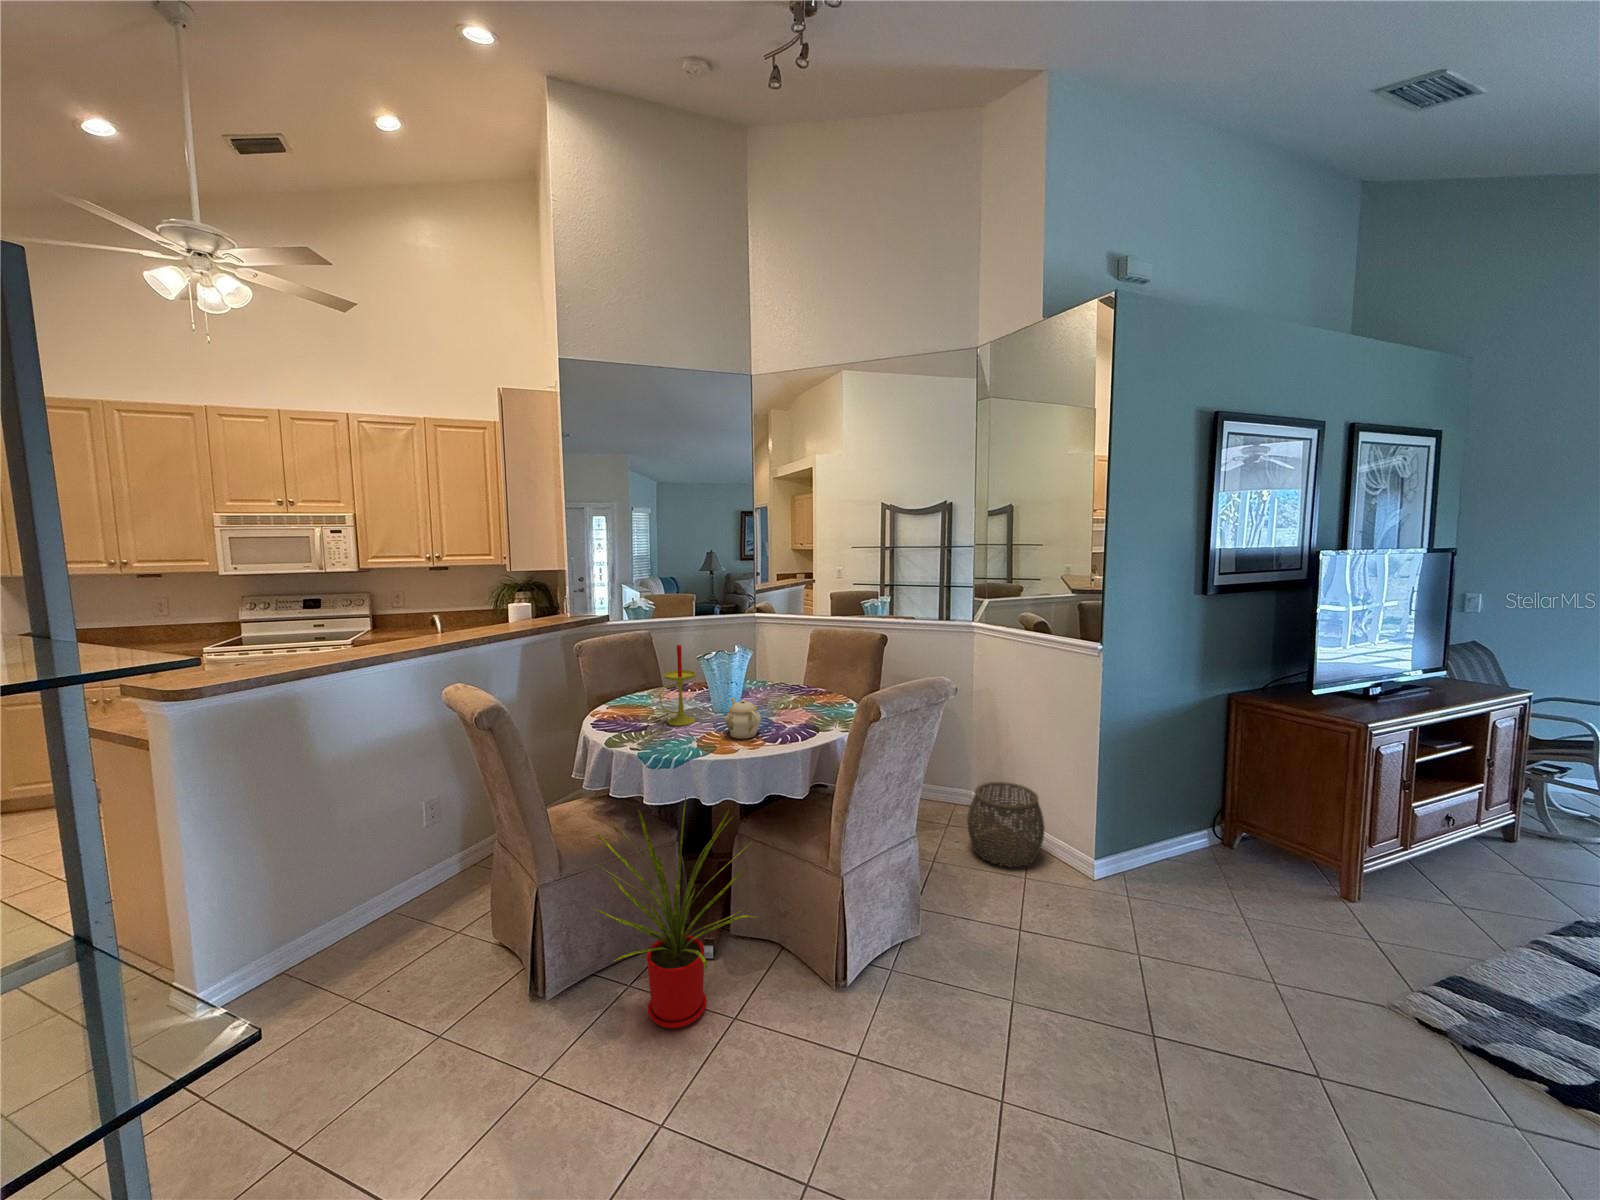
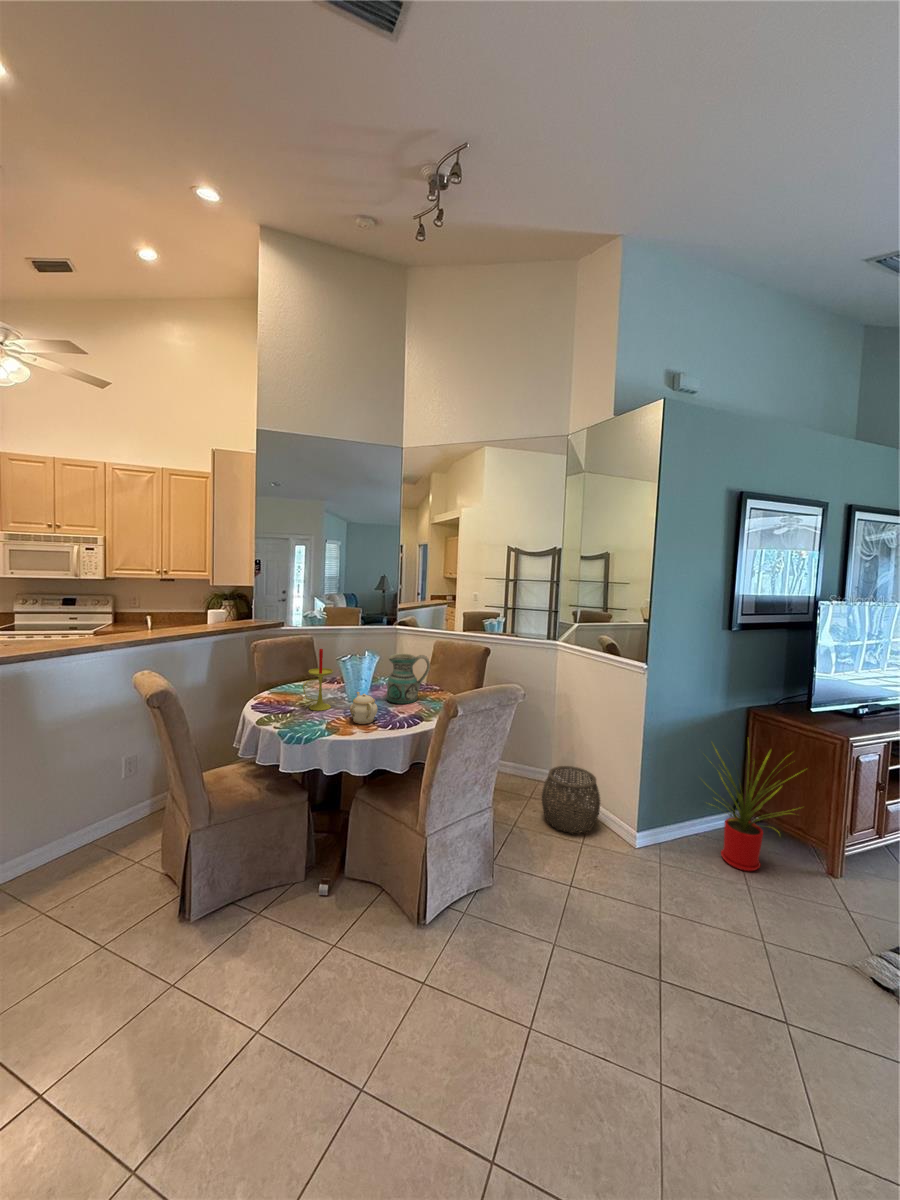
ceramic pitcher: none [765,646,819,711] -> present [387,654,430,704]
house plant: present [595,796,756,1028] -> present [713,745,794,871]

